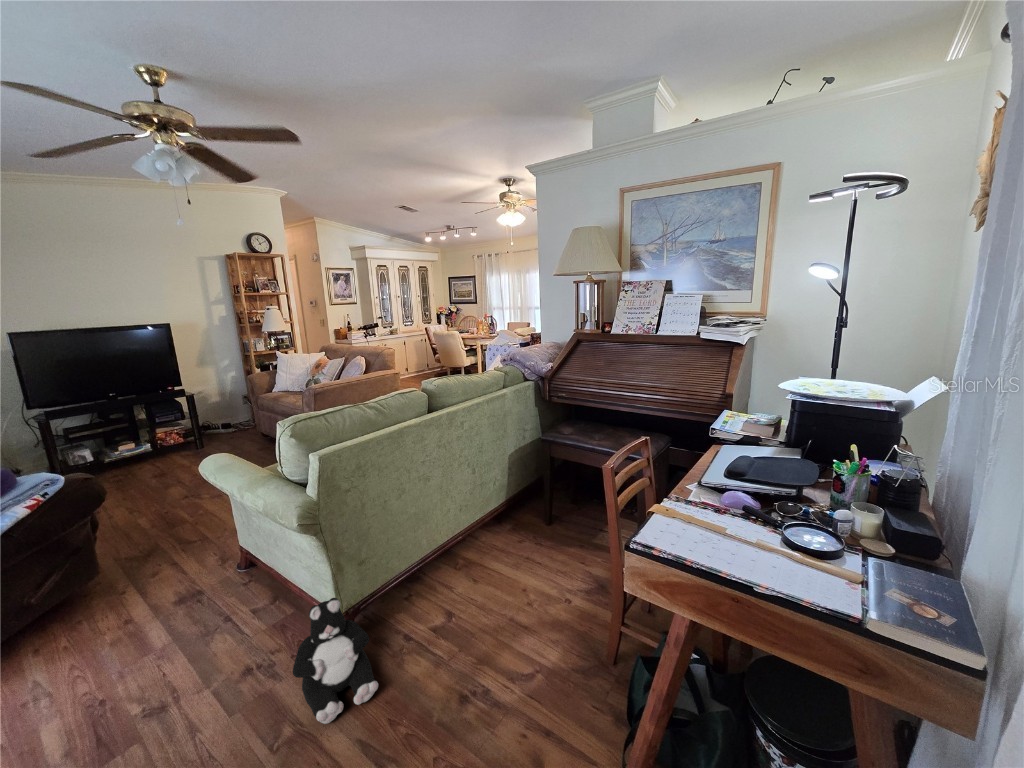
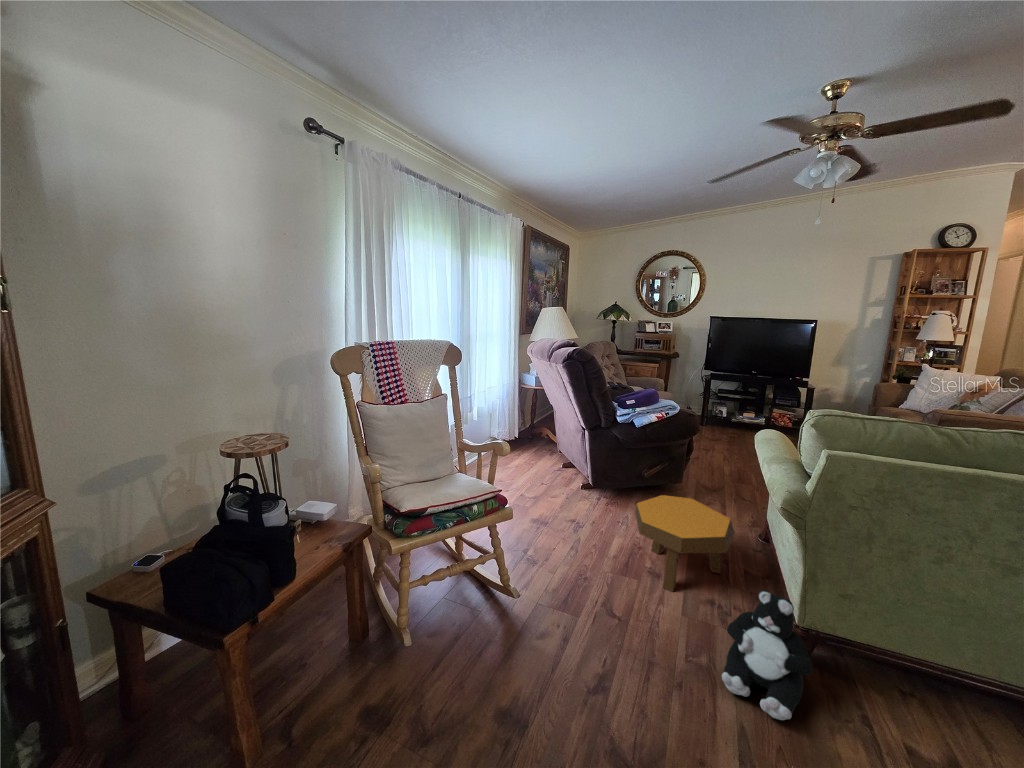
footstool: none [73,571,241,714] -> present [635,495,735,591]

